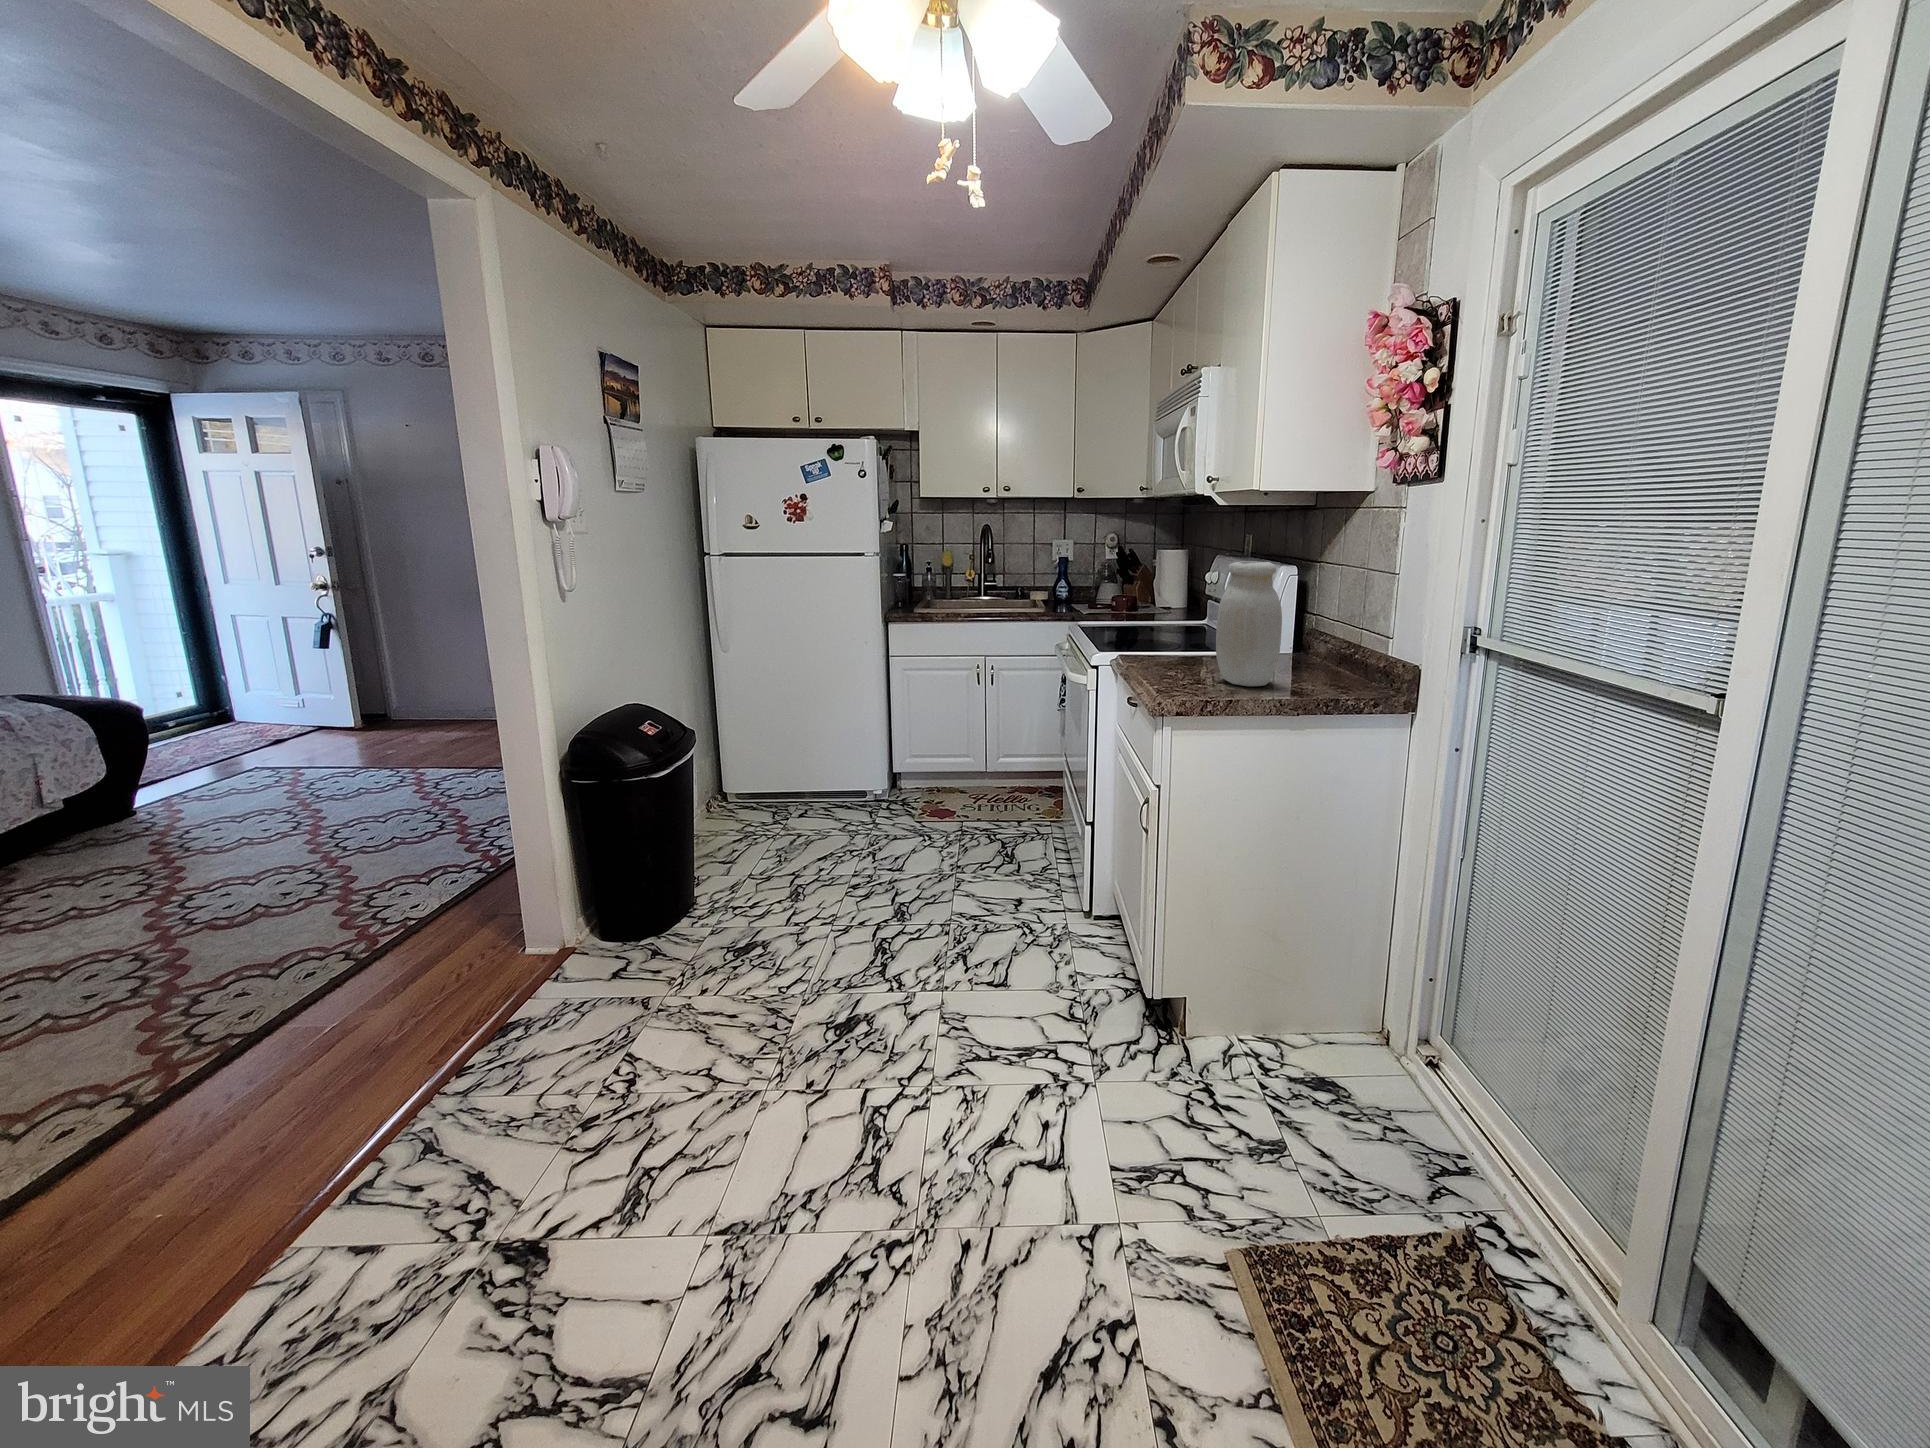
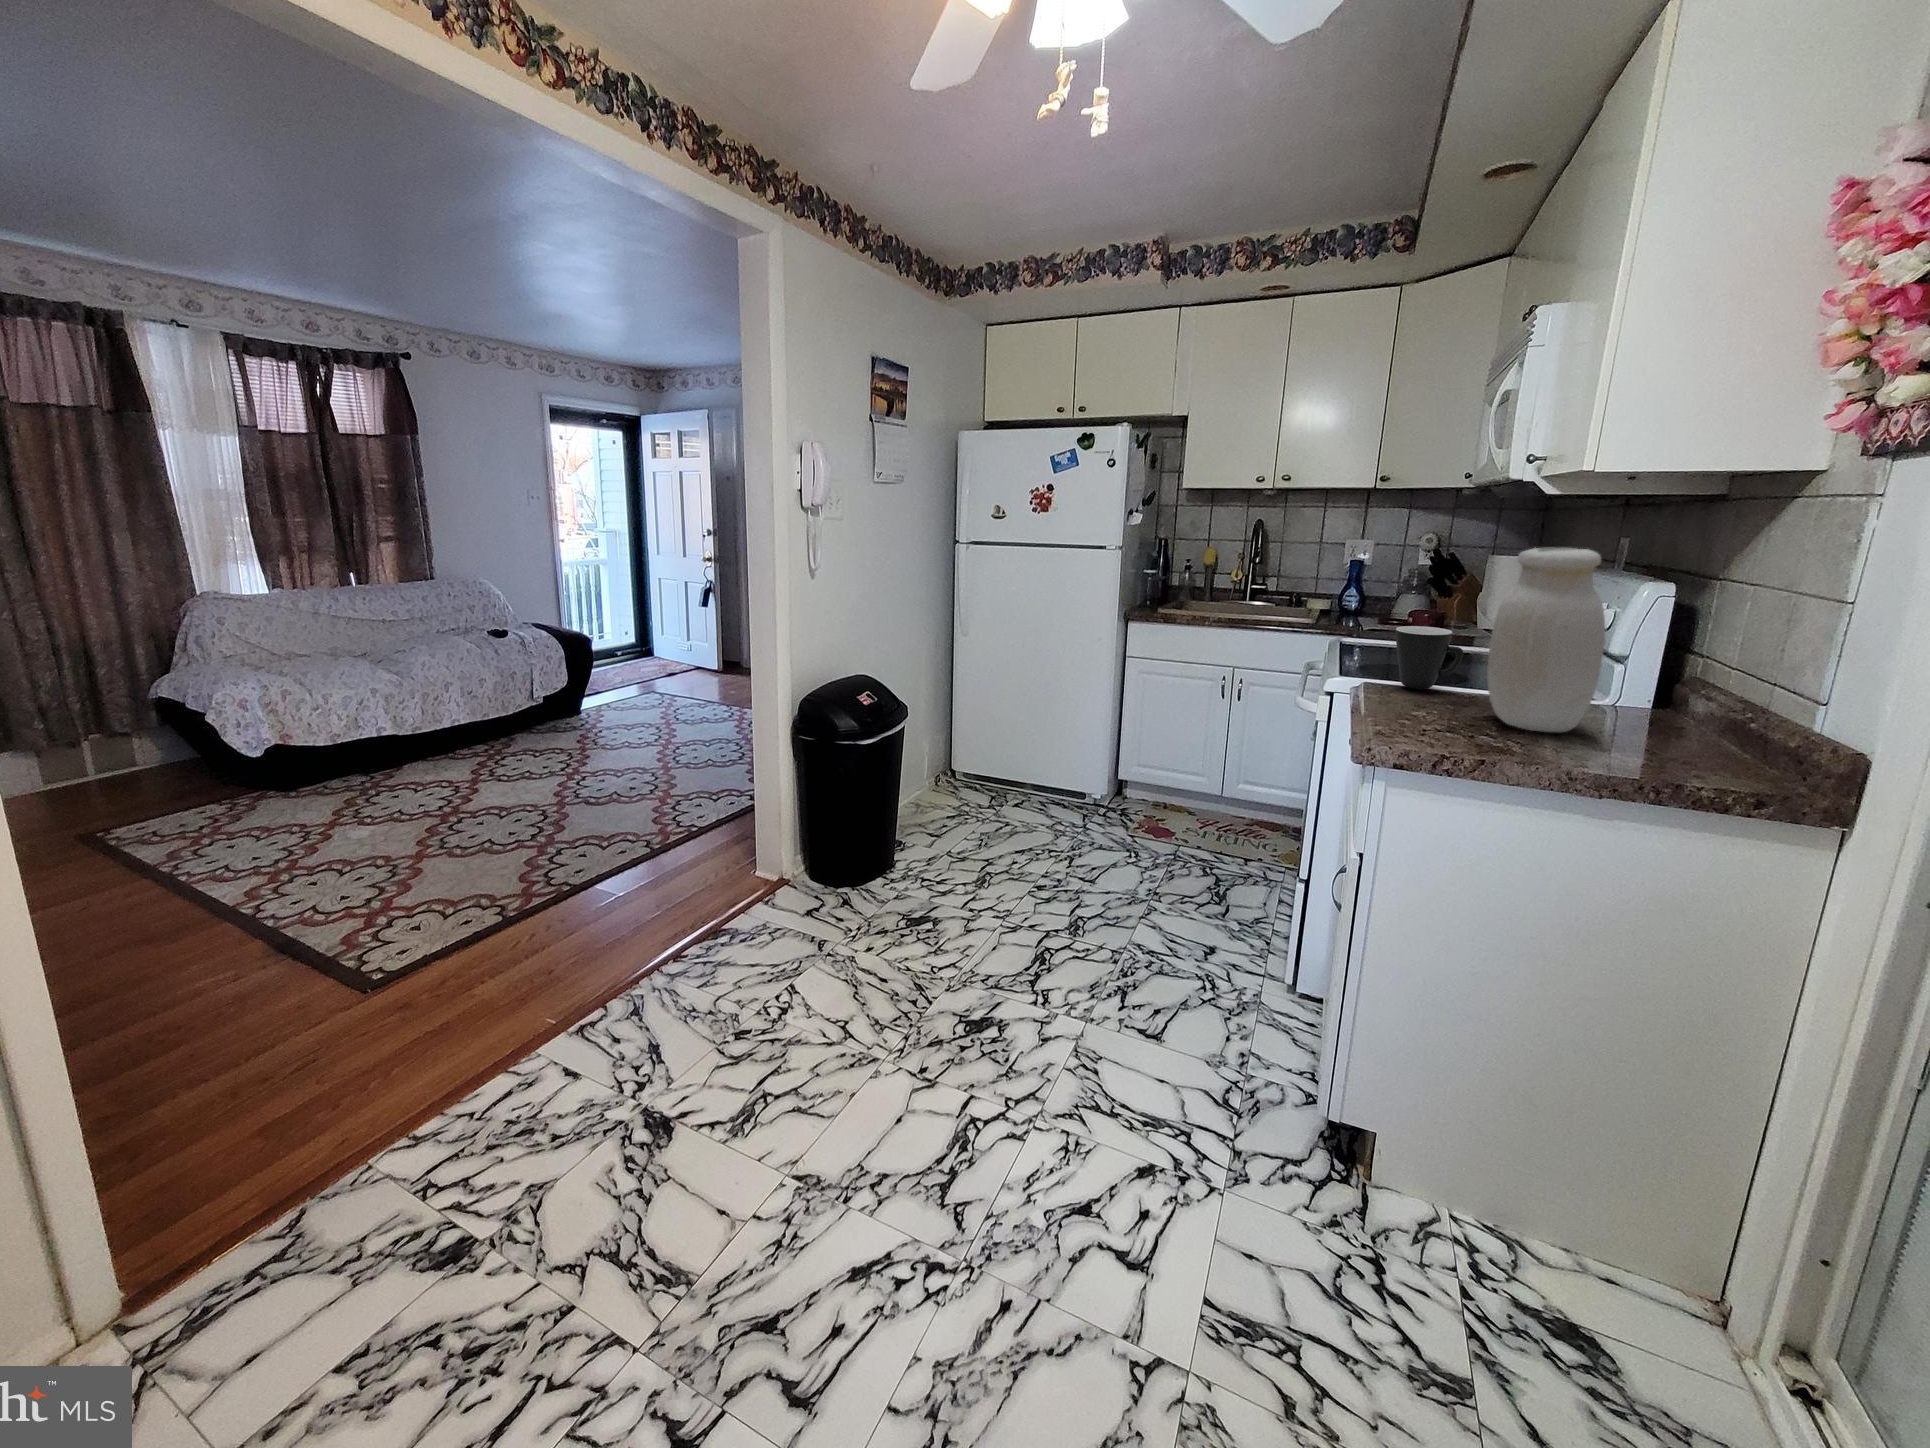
mug: none [1147,621,1190,667] -> present [1396,626,1463,689]

